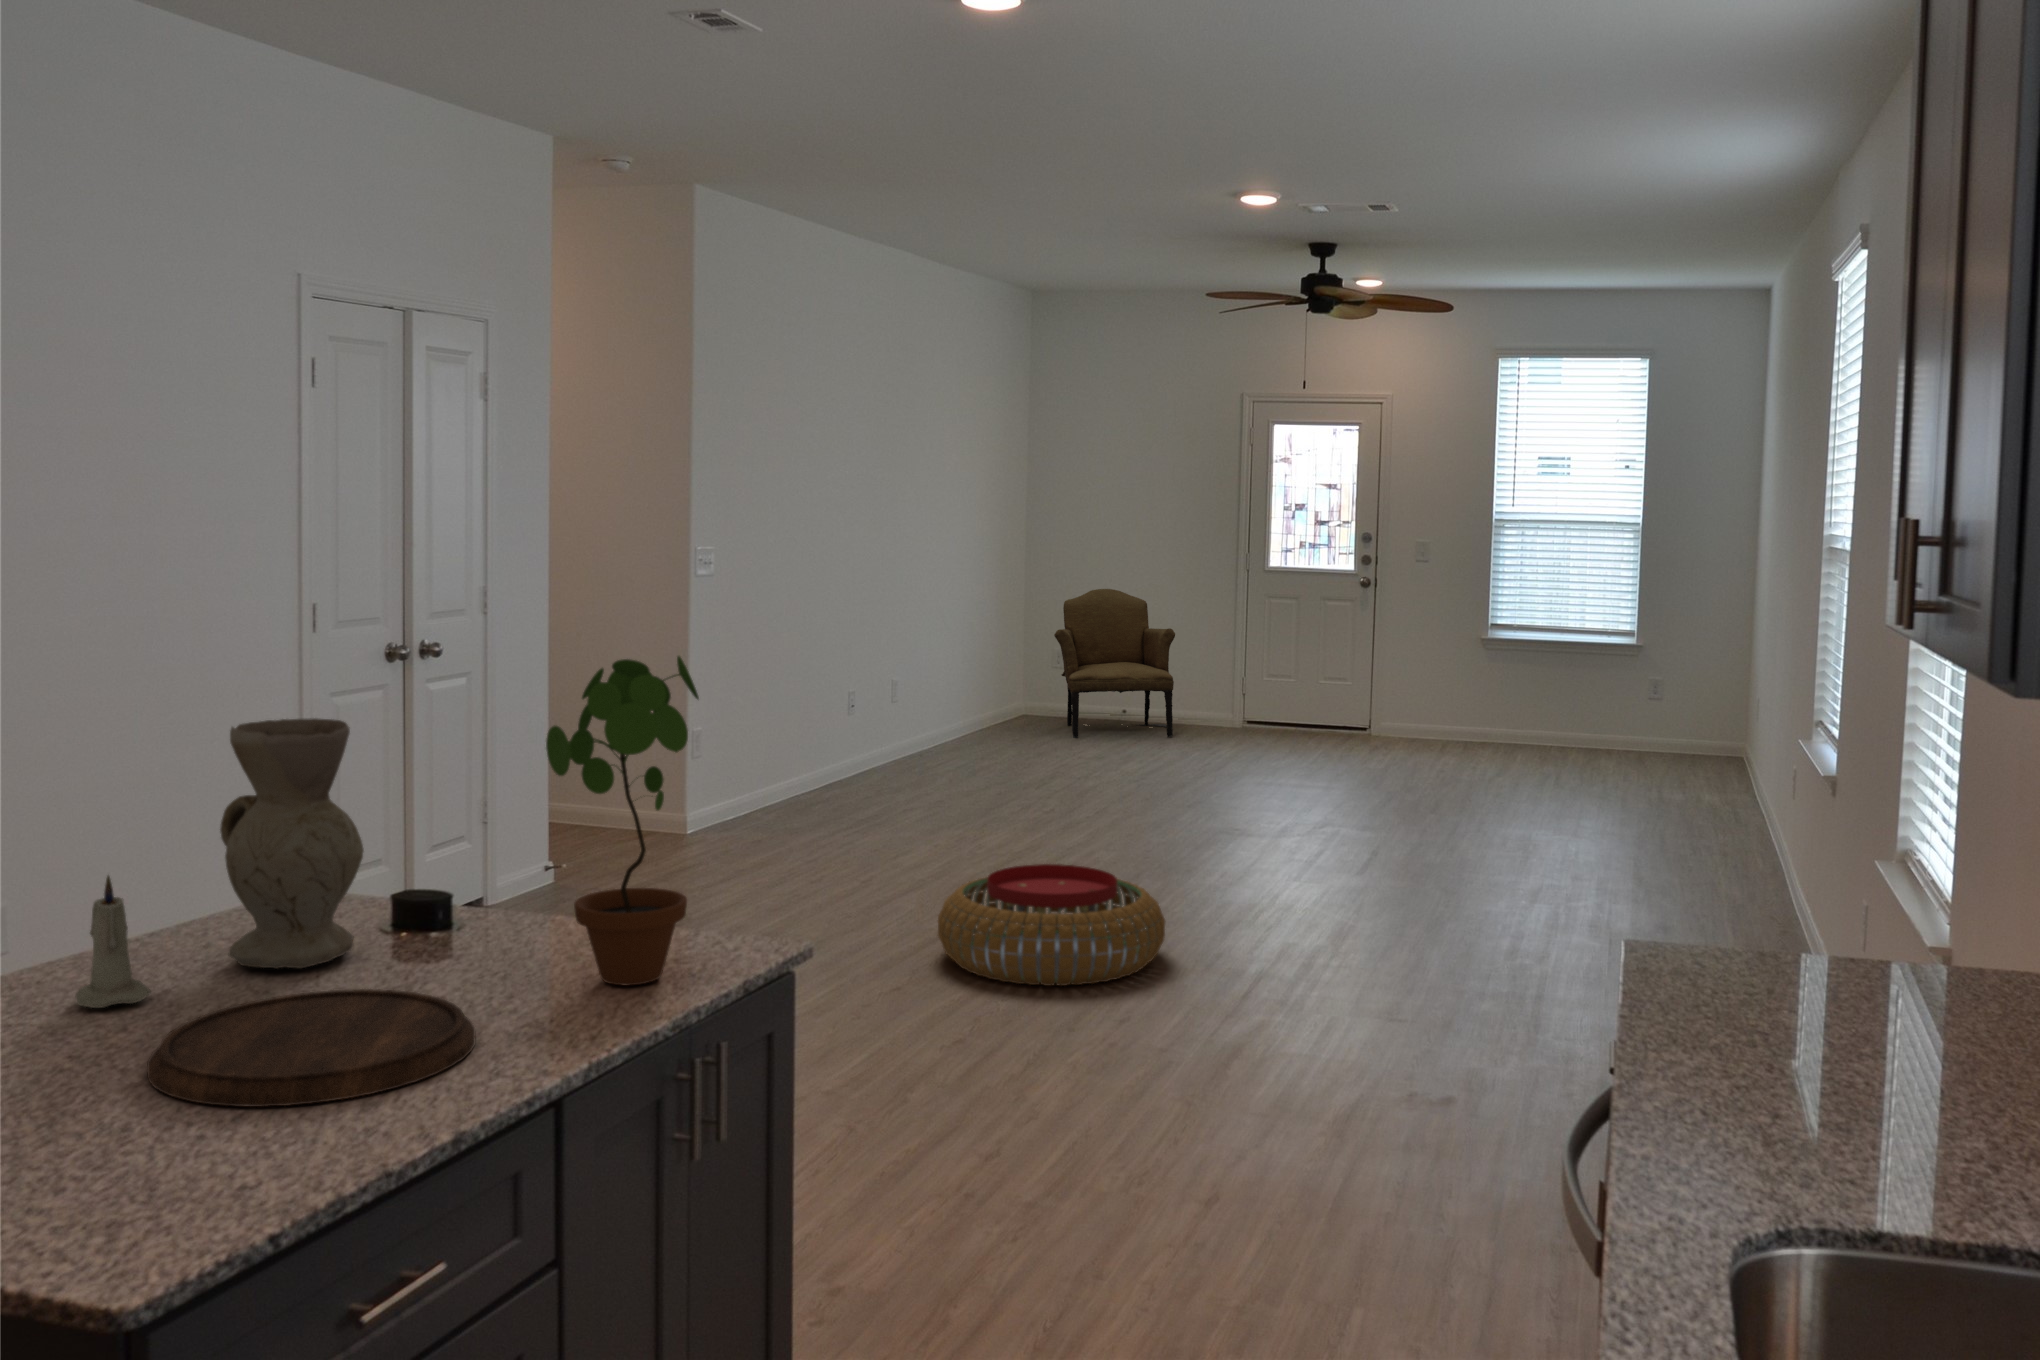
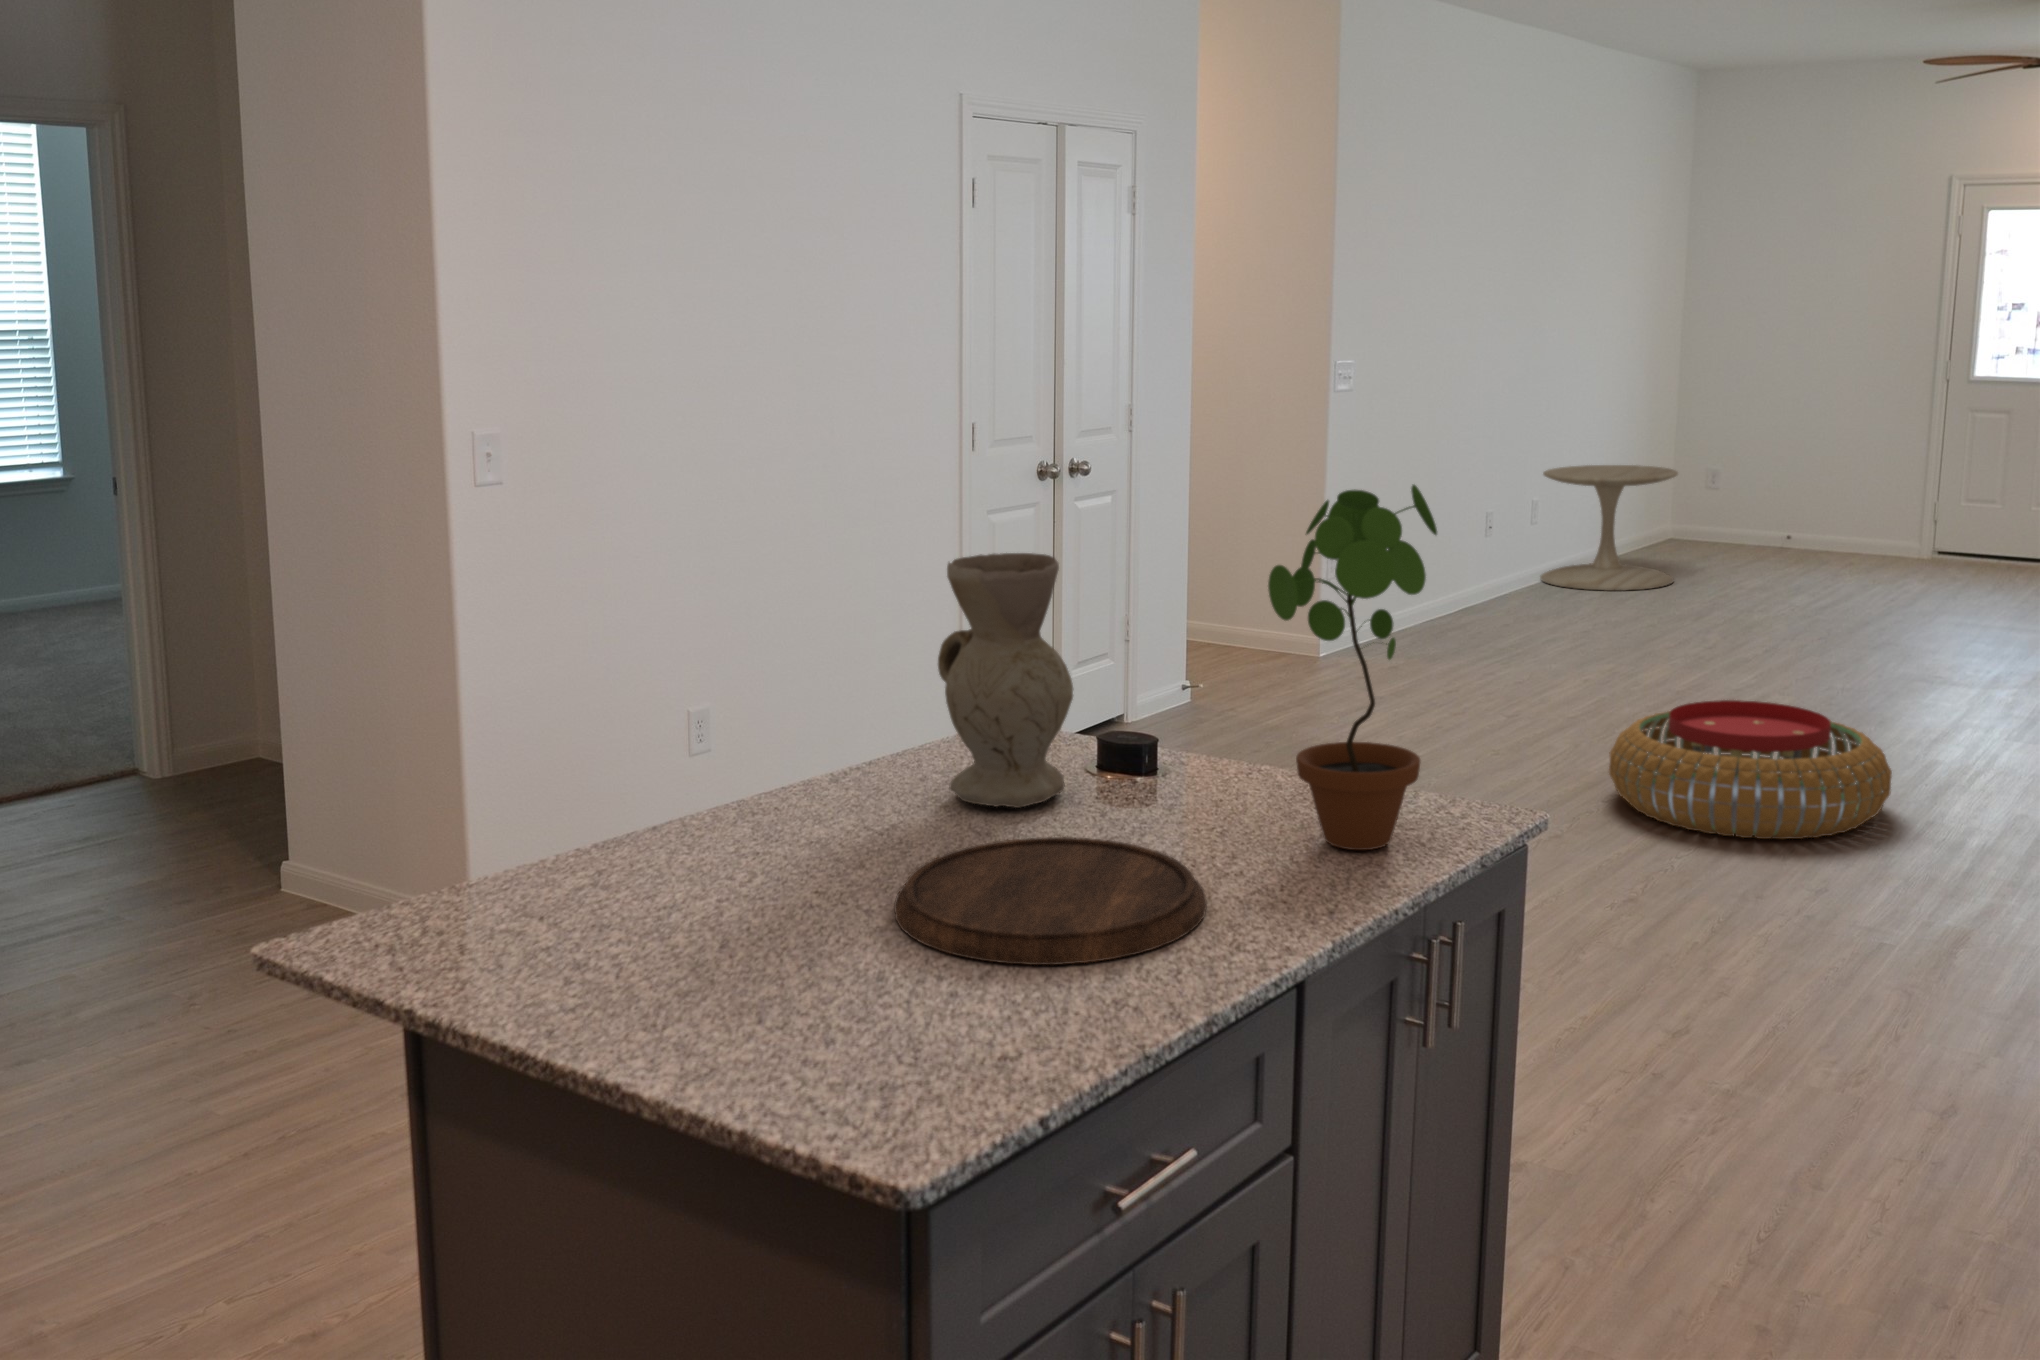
armchair: present [1054,589,1175,738] -> none [1719,382,1872,552]
side table: none [900,658,1017,773] -> present [1540,465,1678,591]
candle: present [76,876,151,1008] -> none [821,708,886,839]

